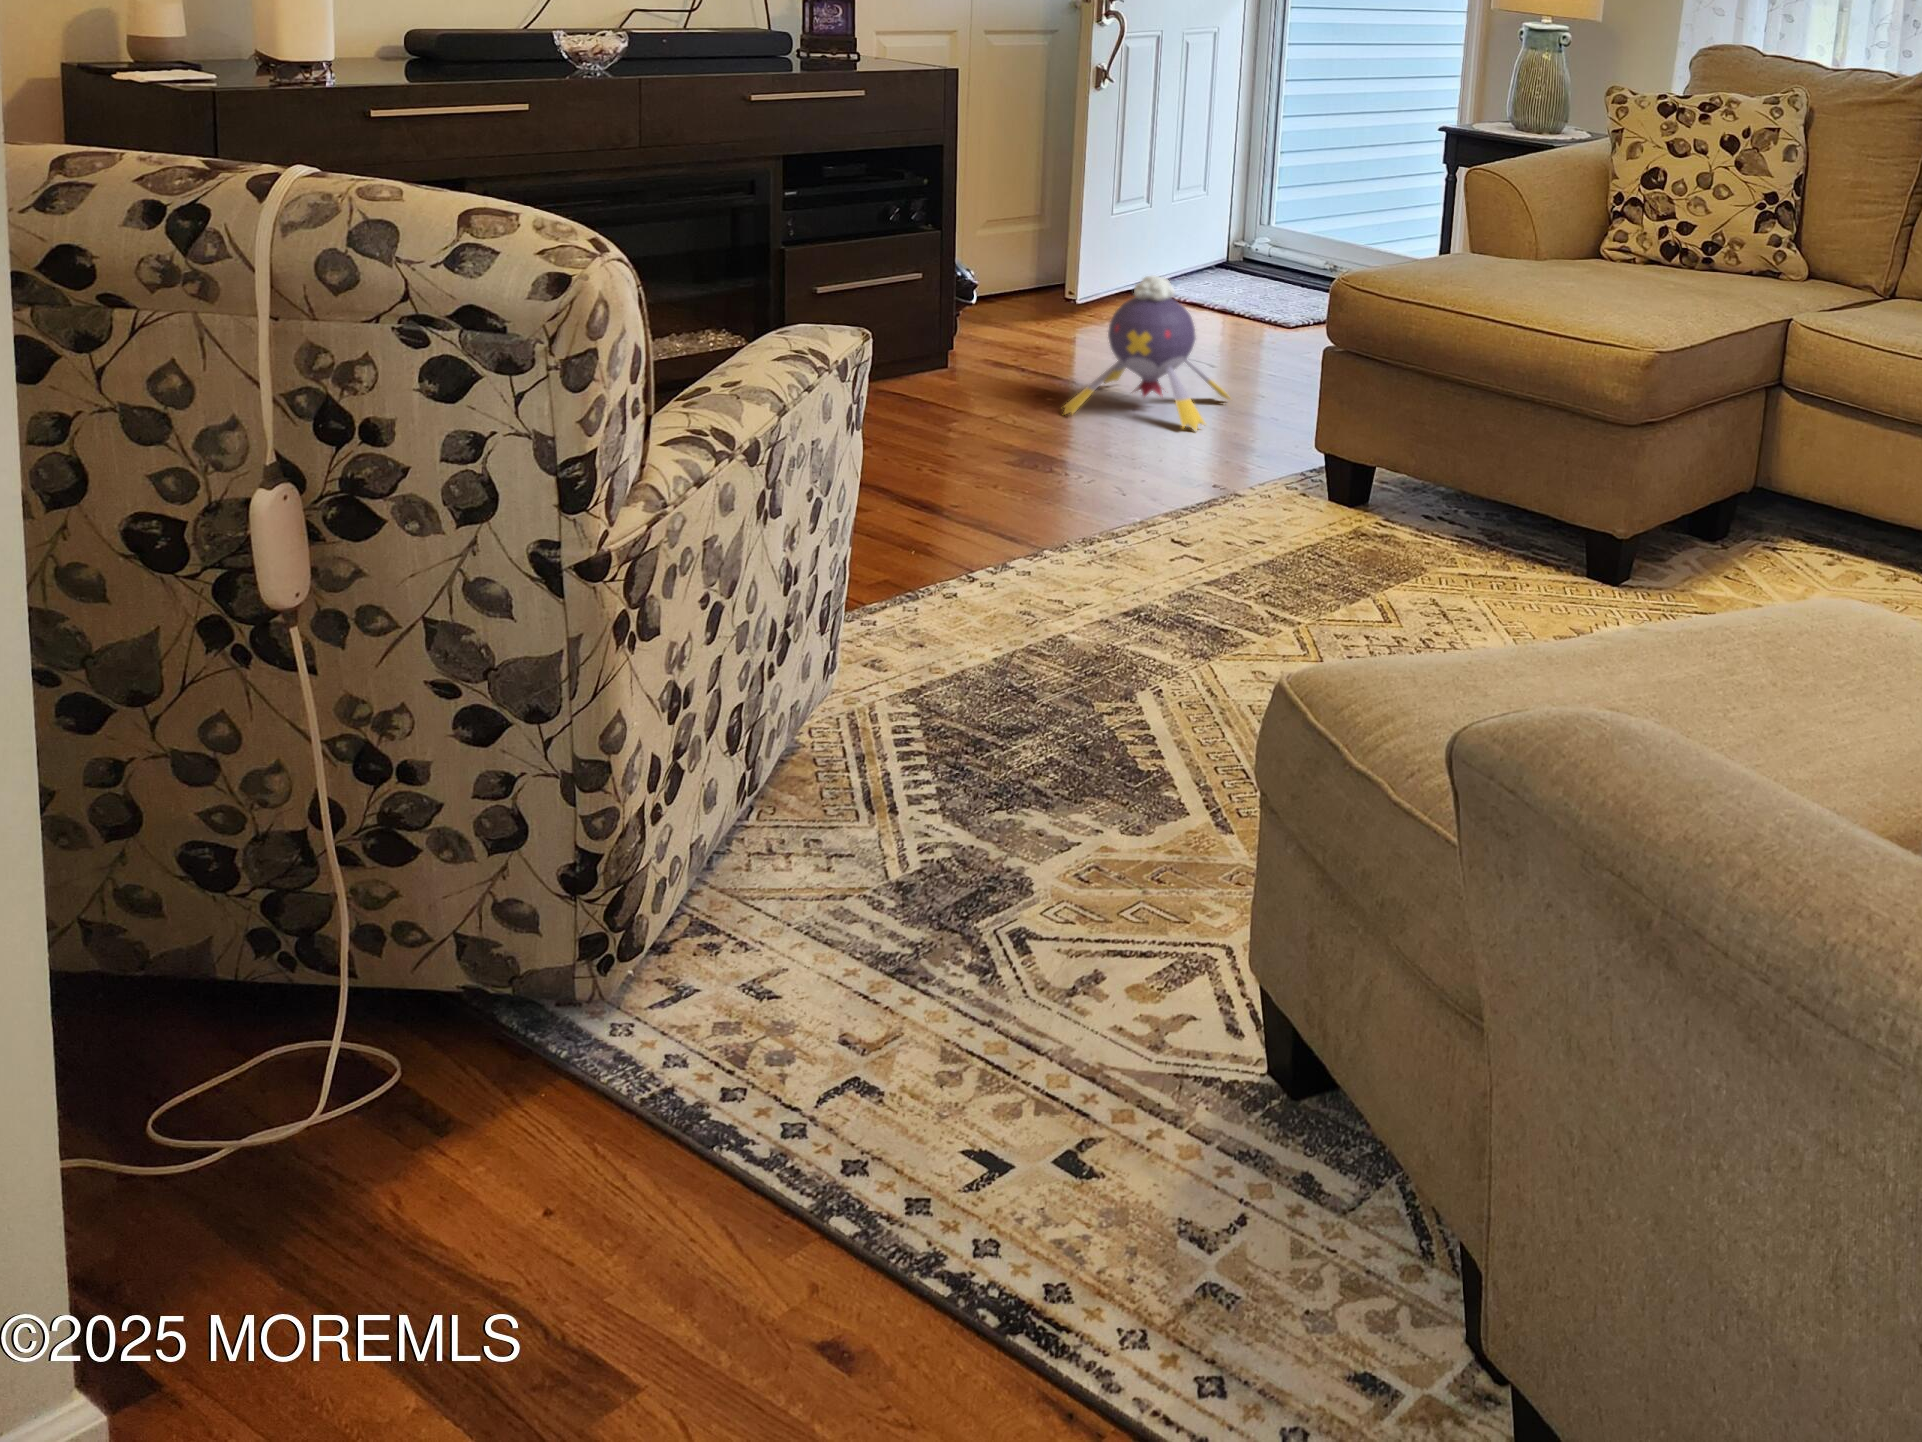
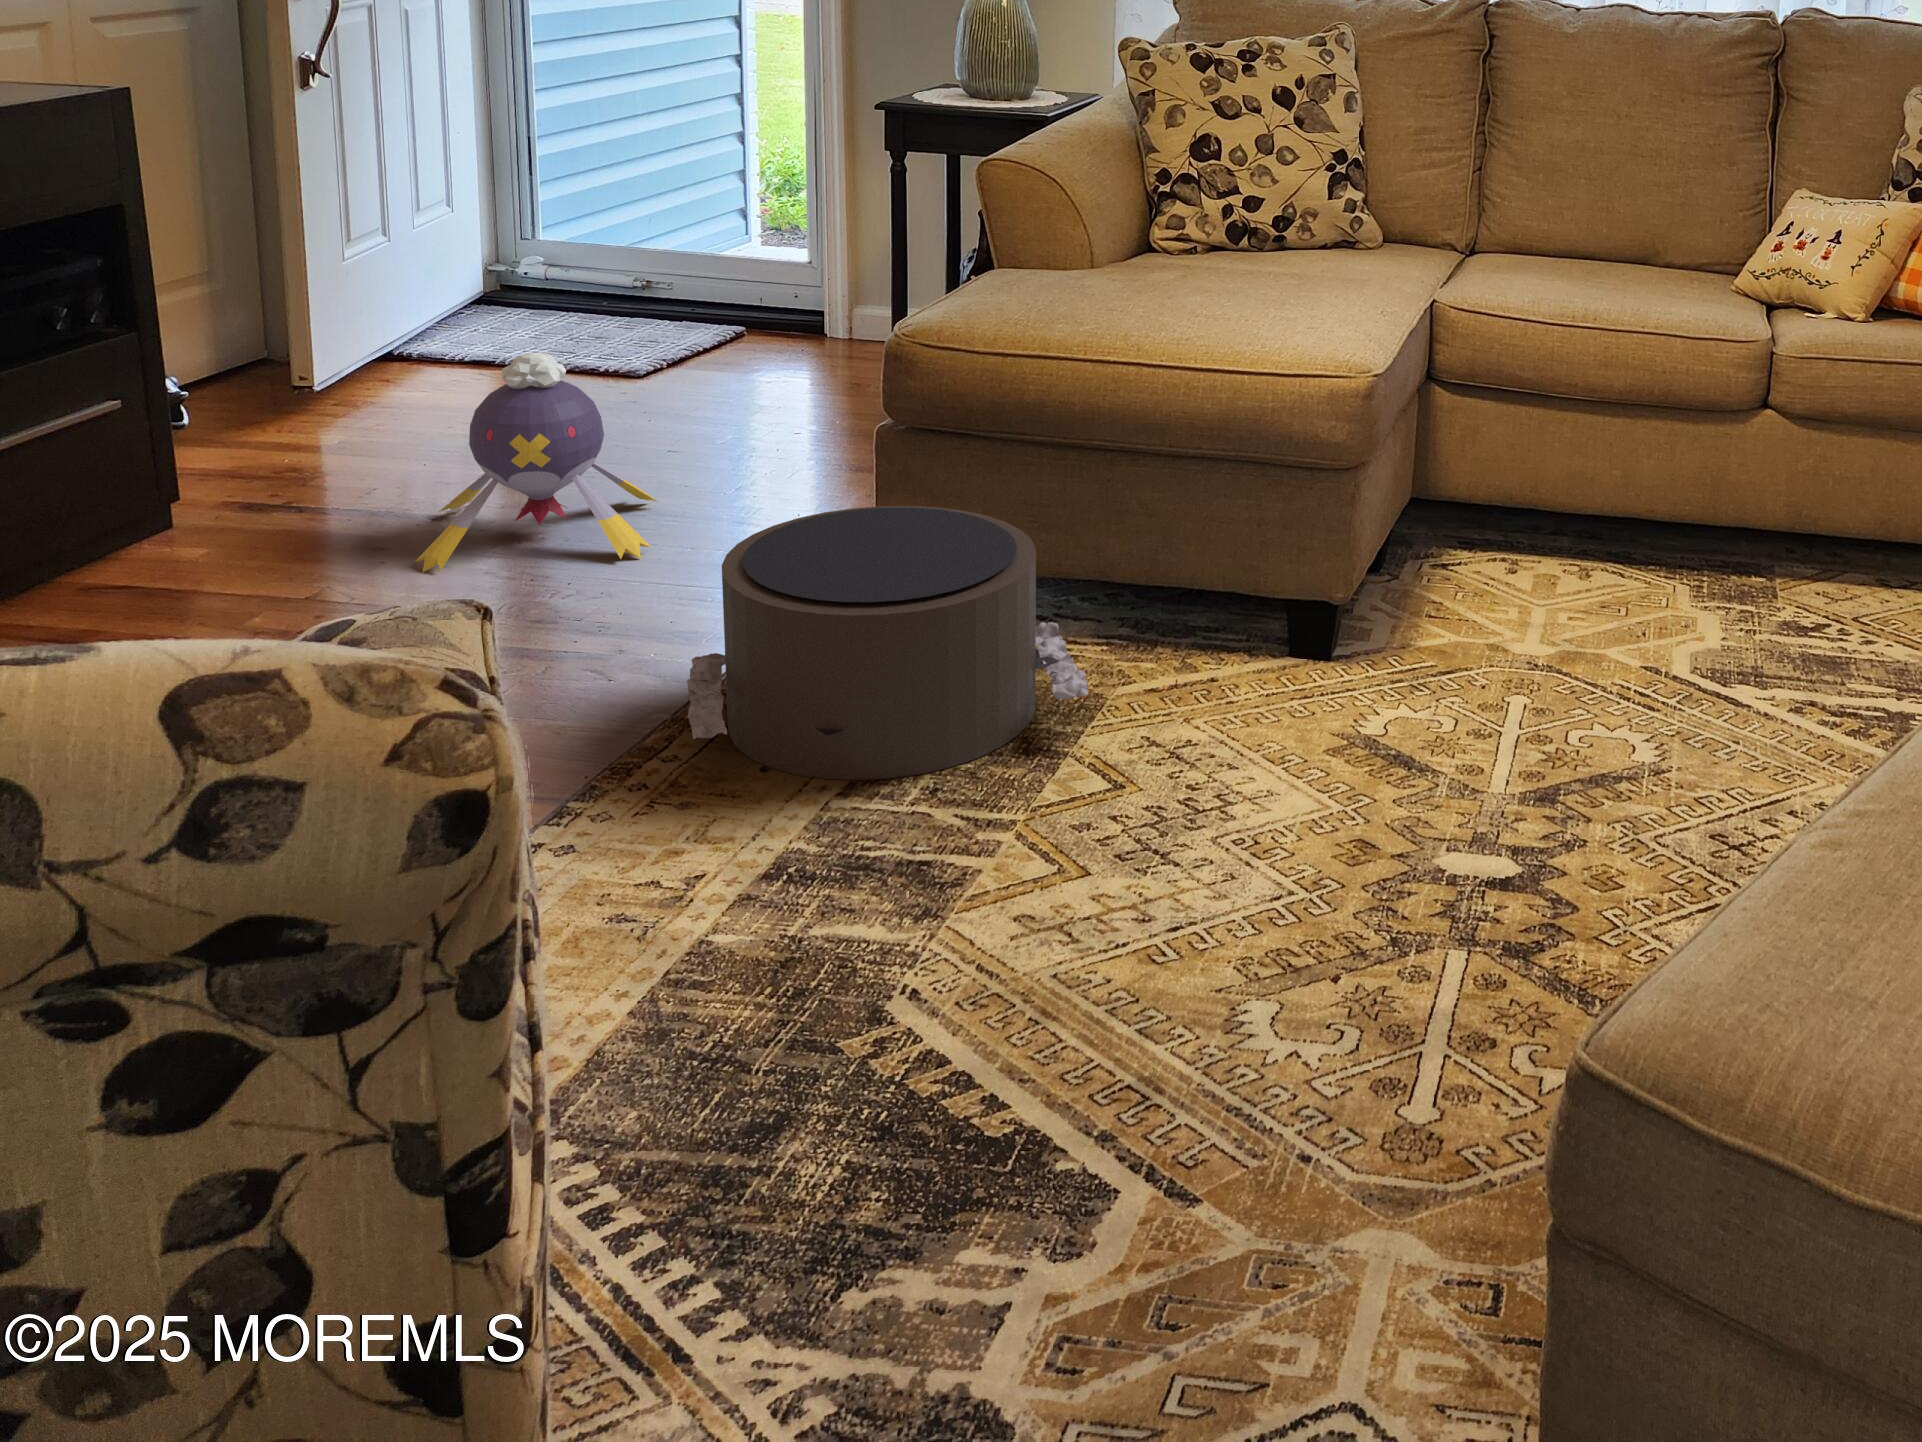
pouf: none [1126,400,1411,585] -> present [687,506,1088,780]

